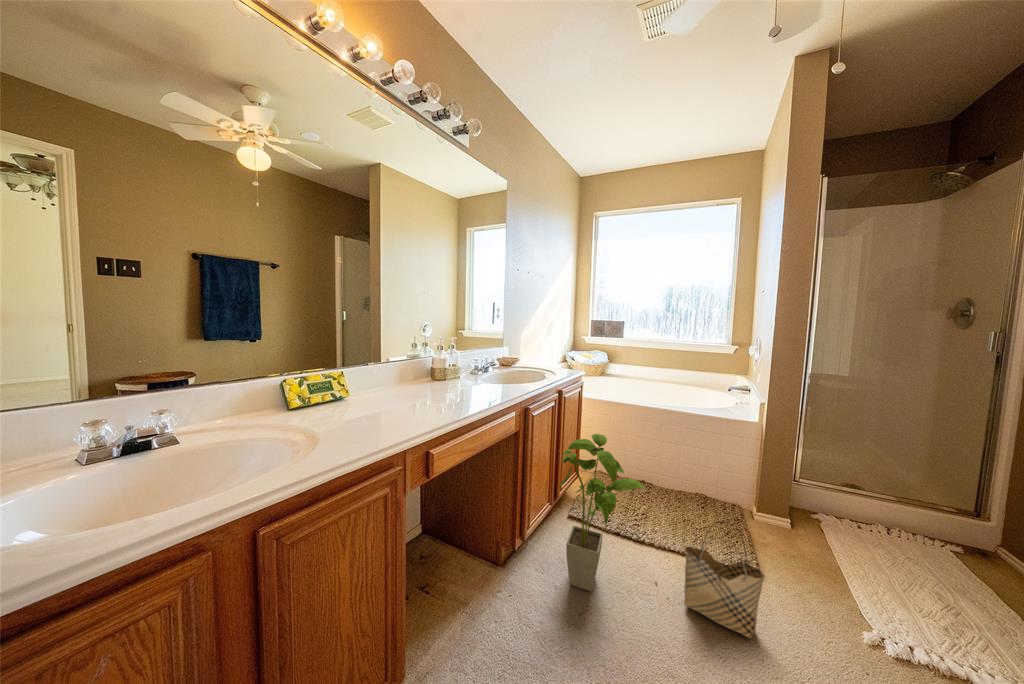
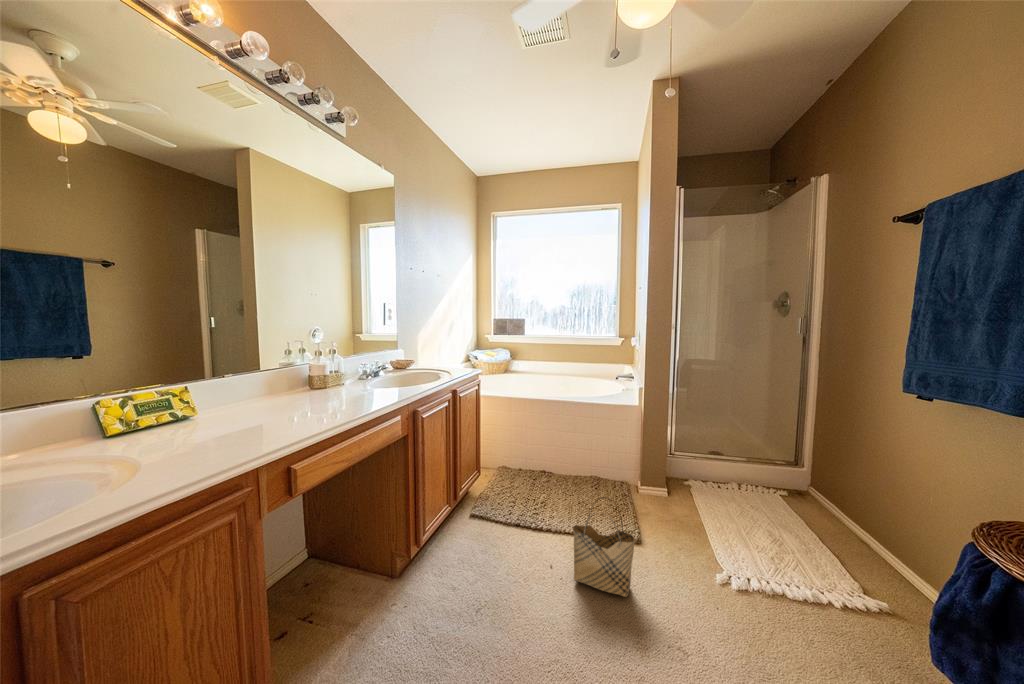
house plant: present [560,434,647,592] -> none [453,430,537,586]

